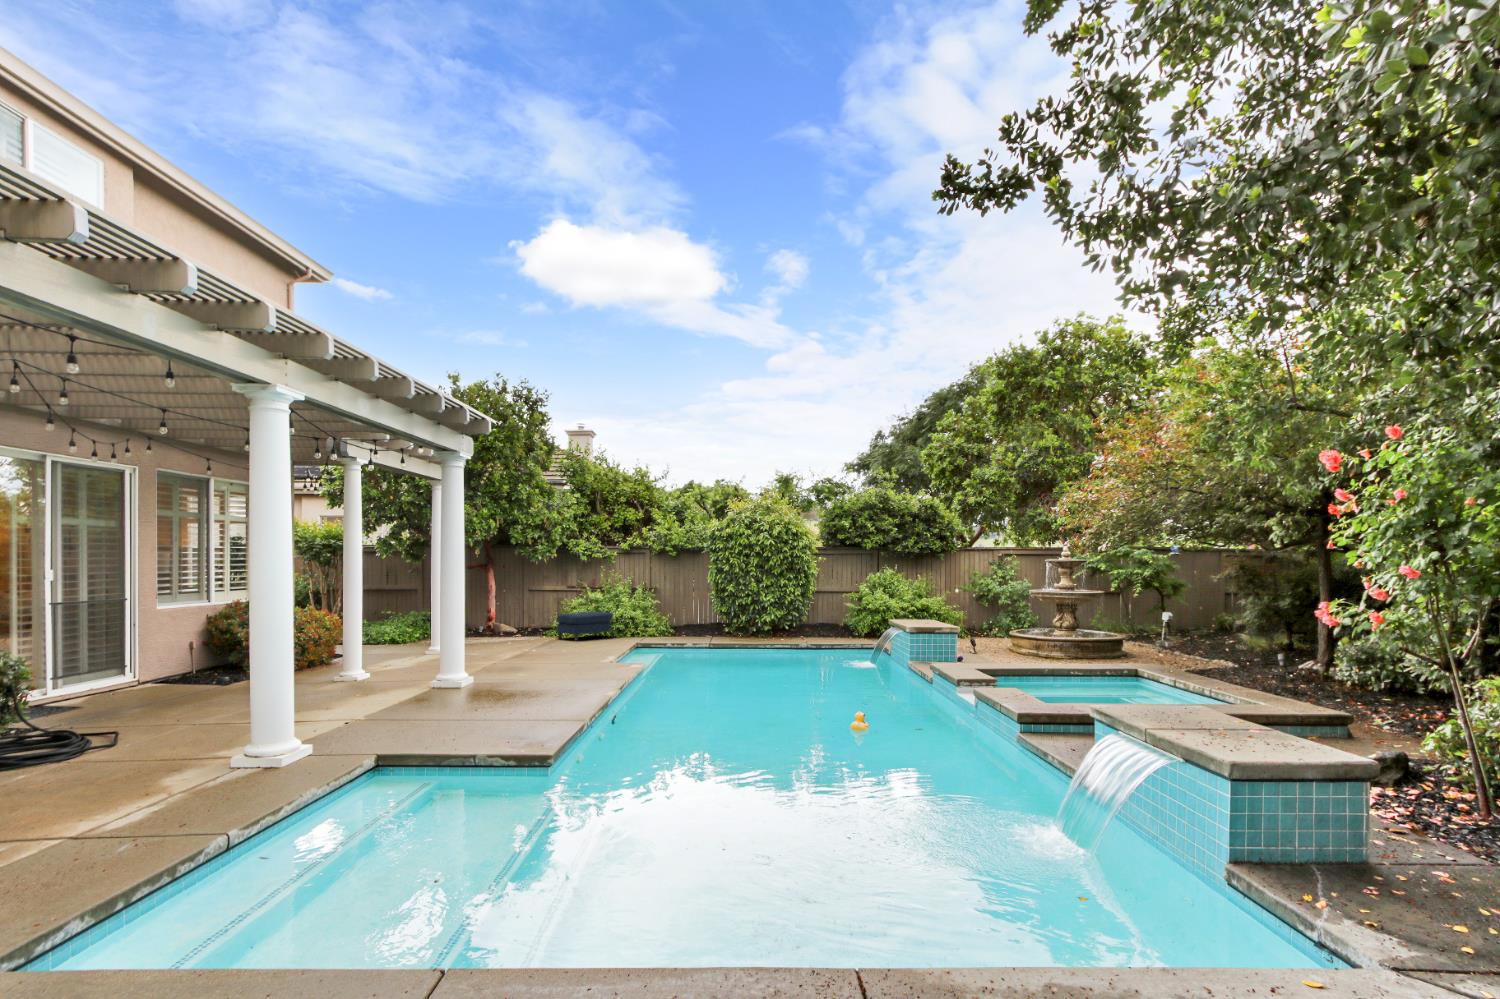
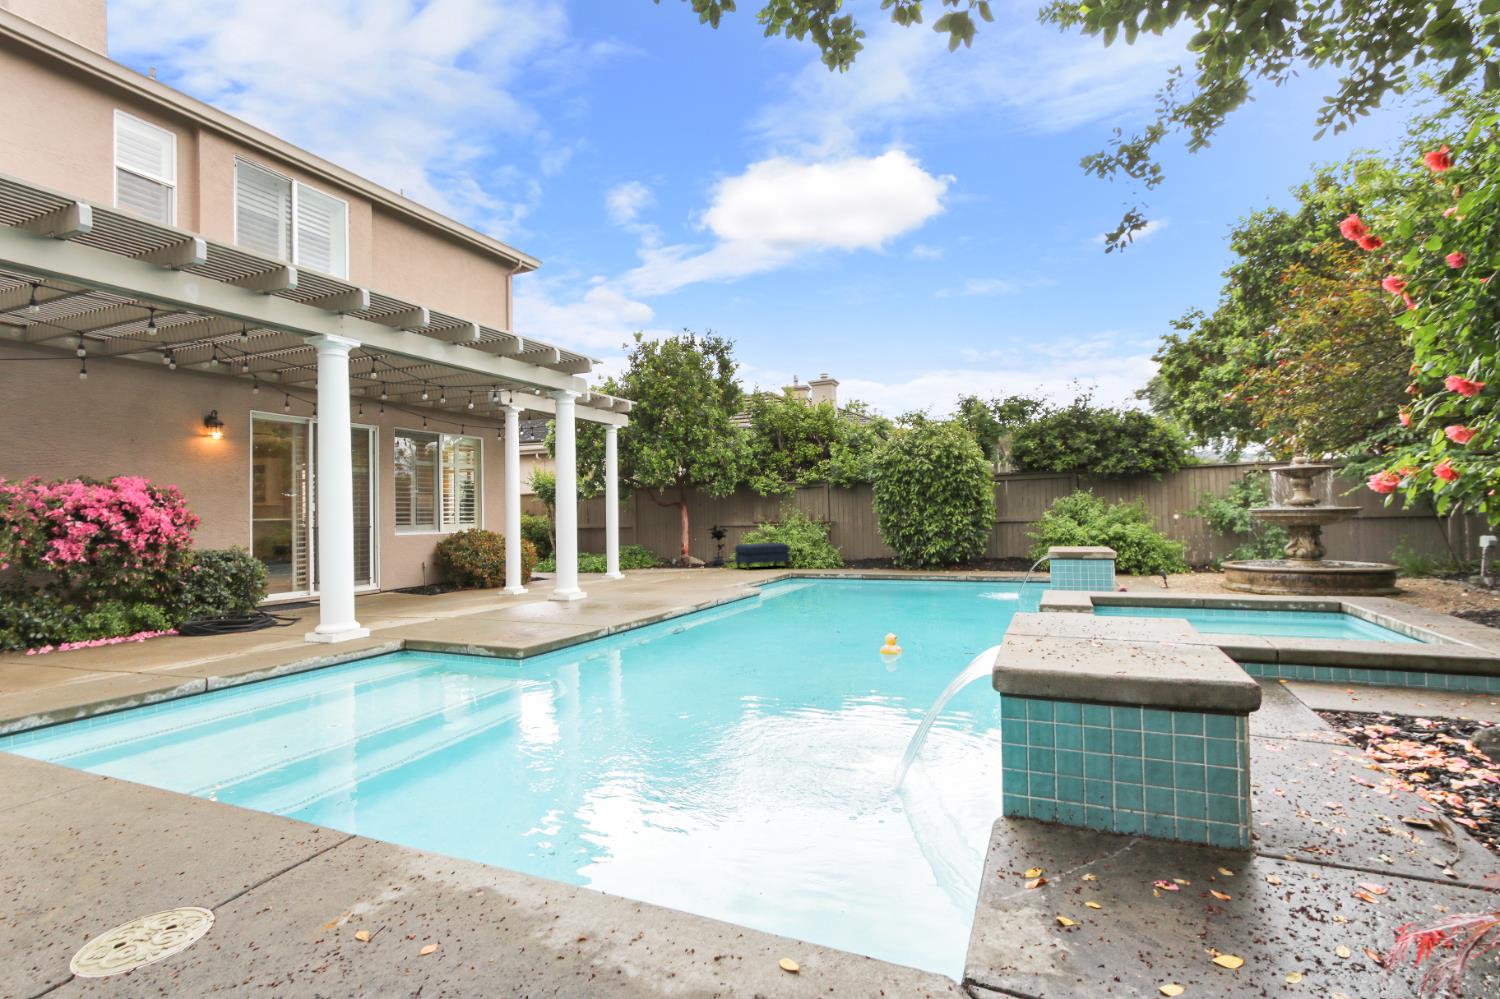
potted plant: none [514,590,541,635] -> present [708,525,728,565]

